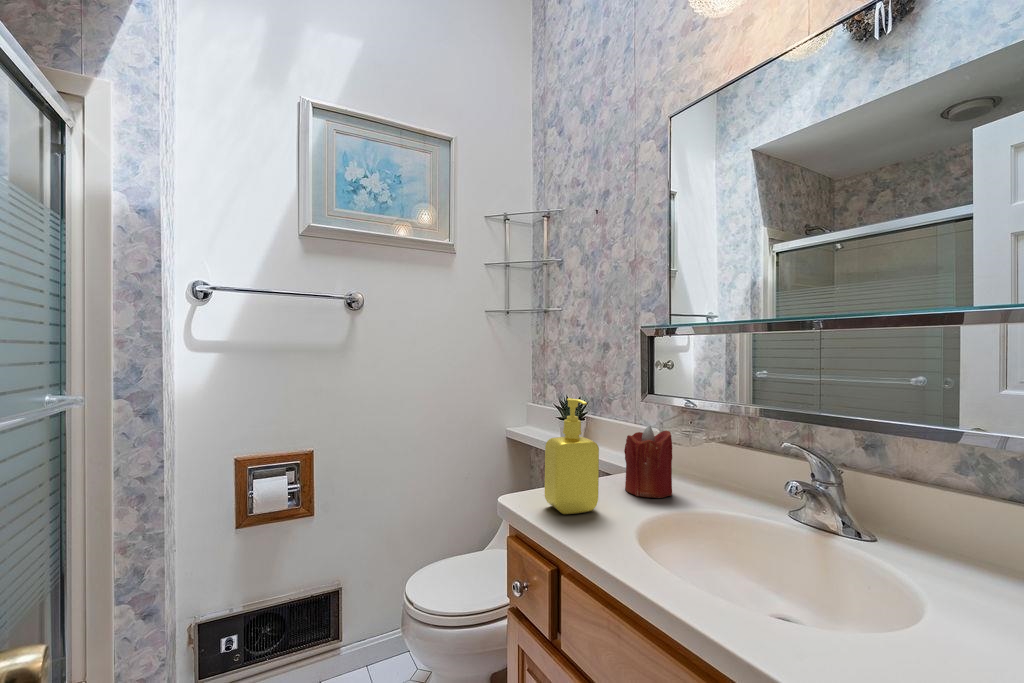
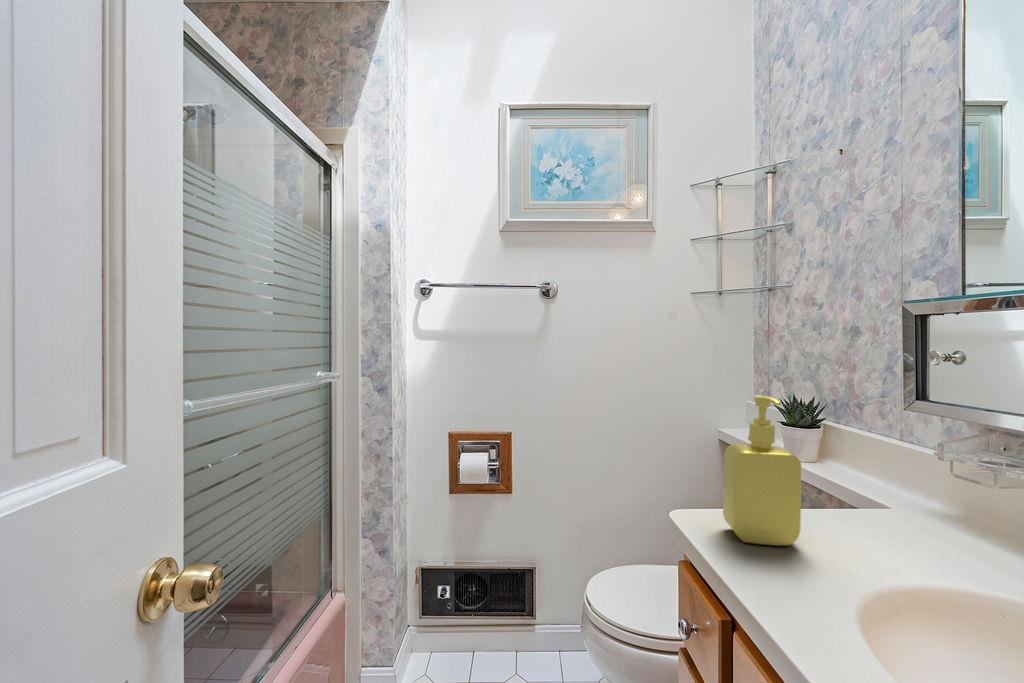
candle: present [624,426,672,498] -> none [859,442,942,550]

